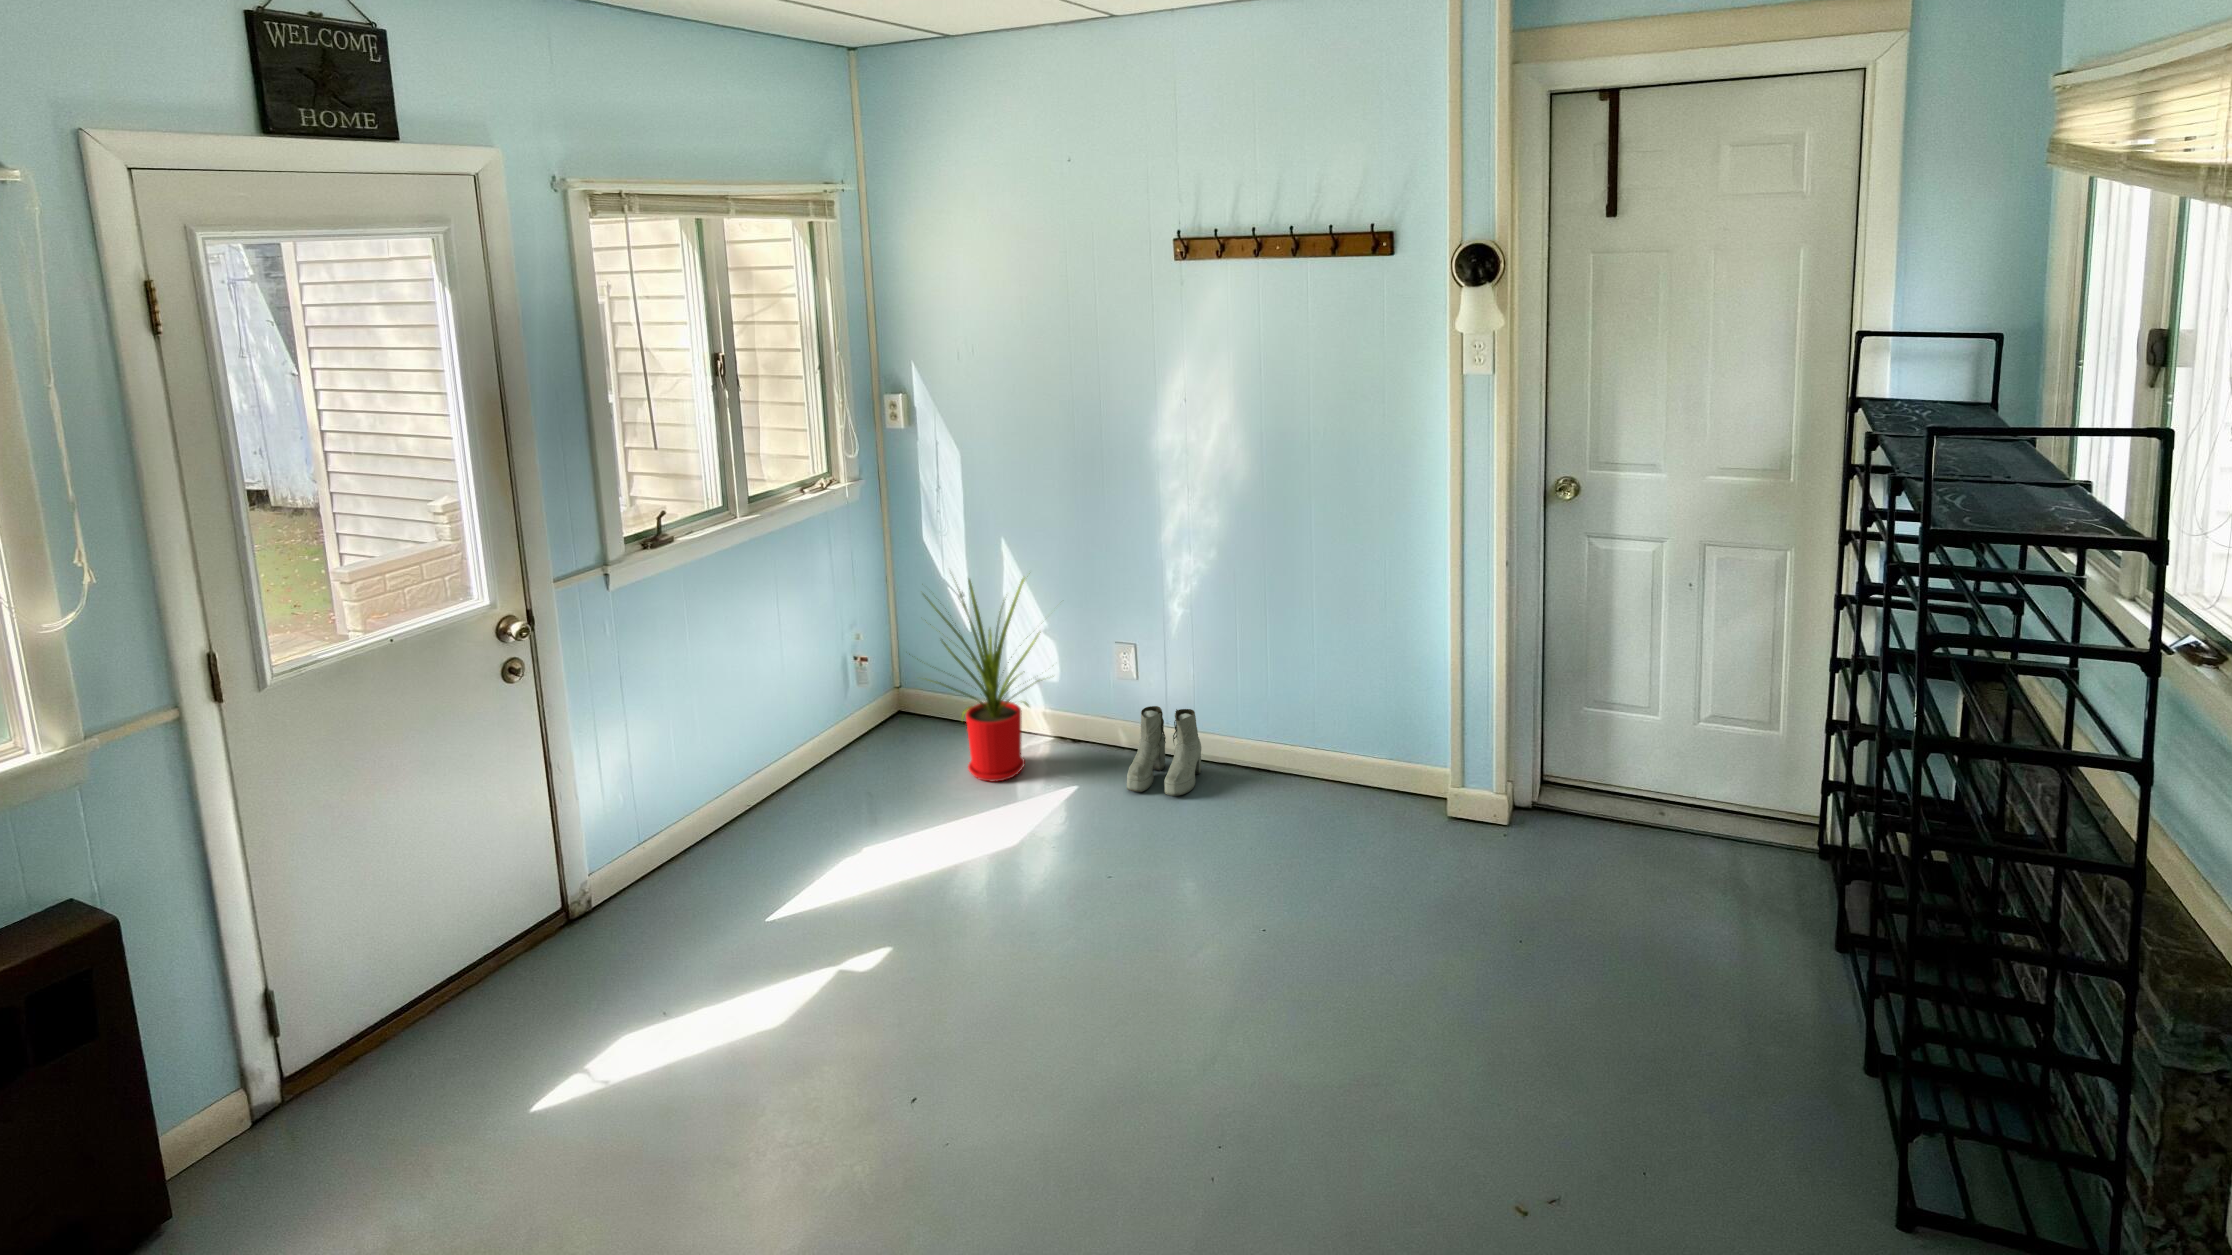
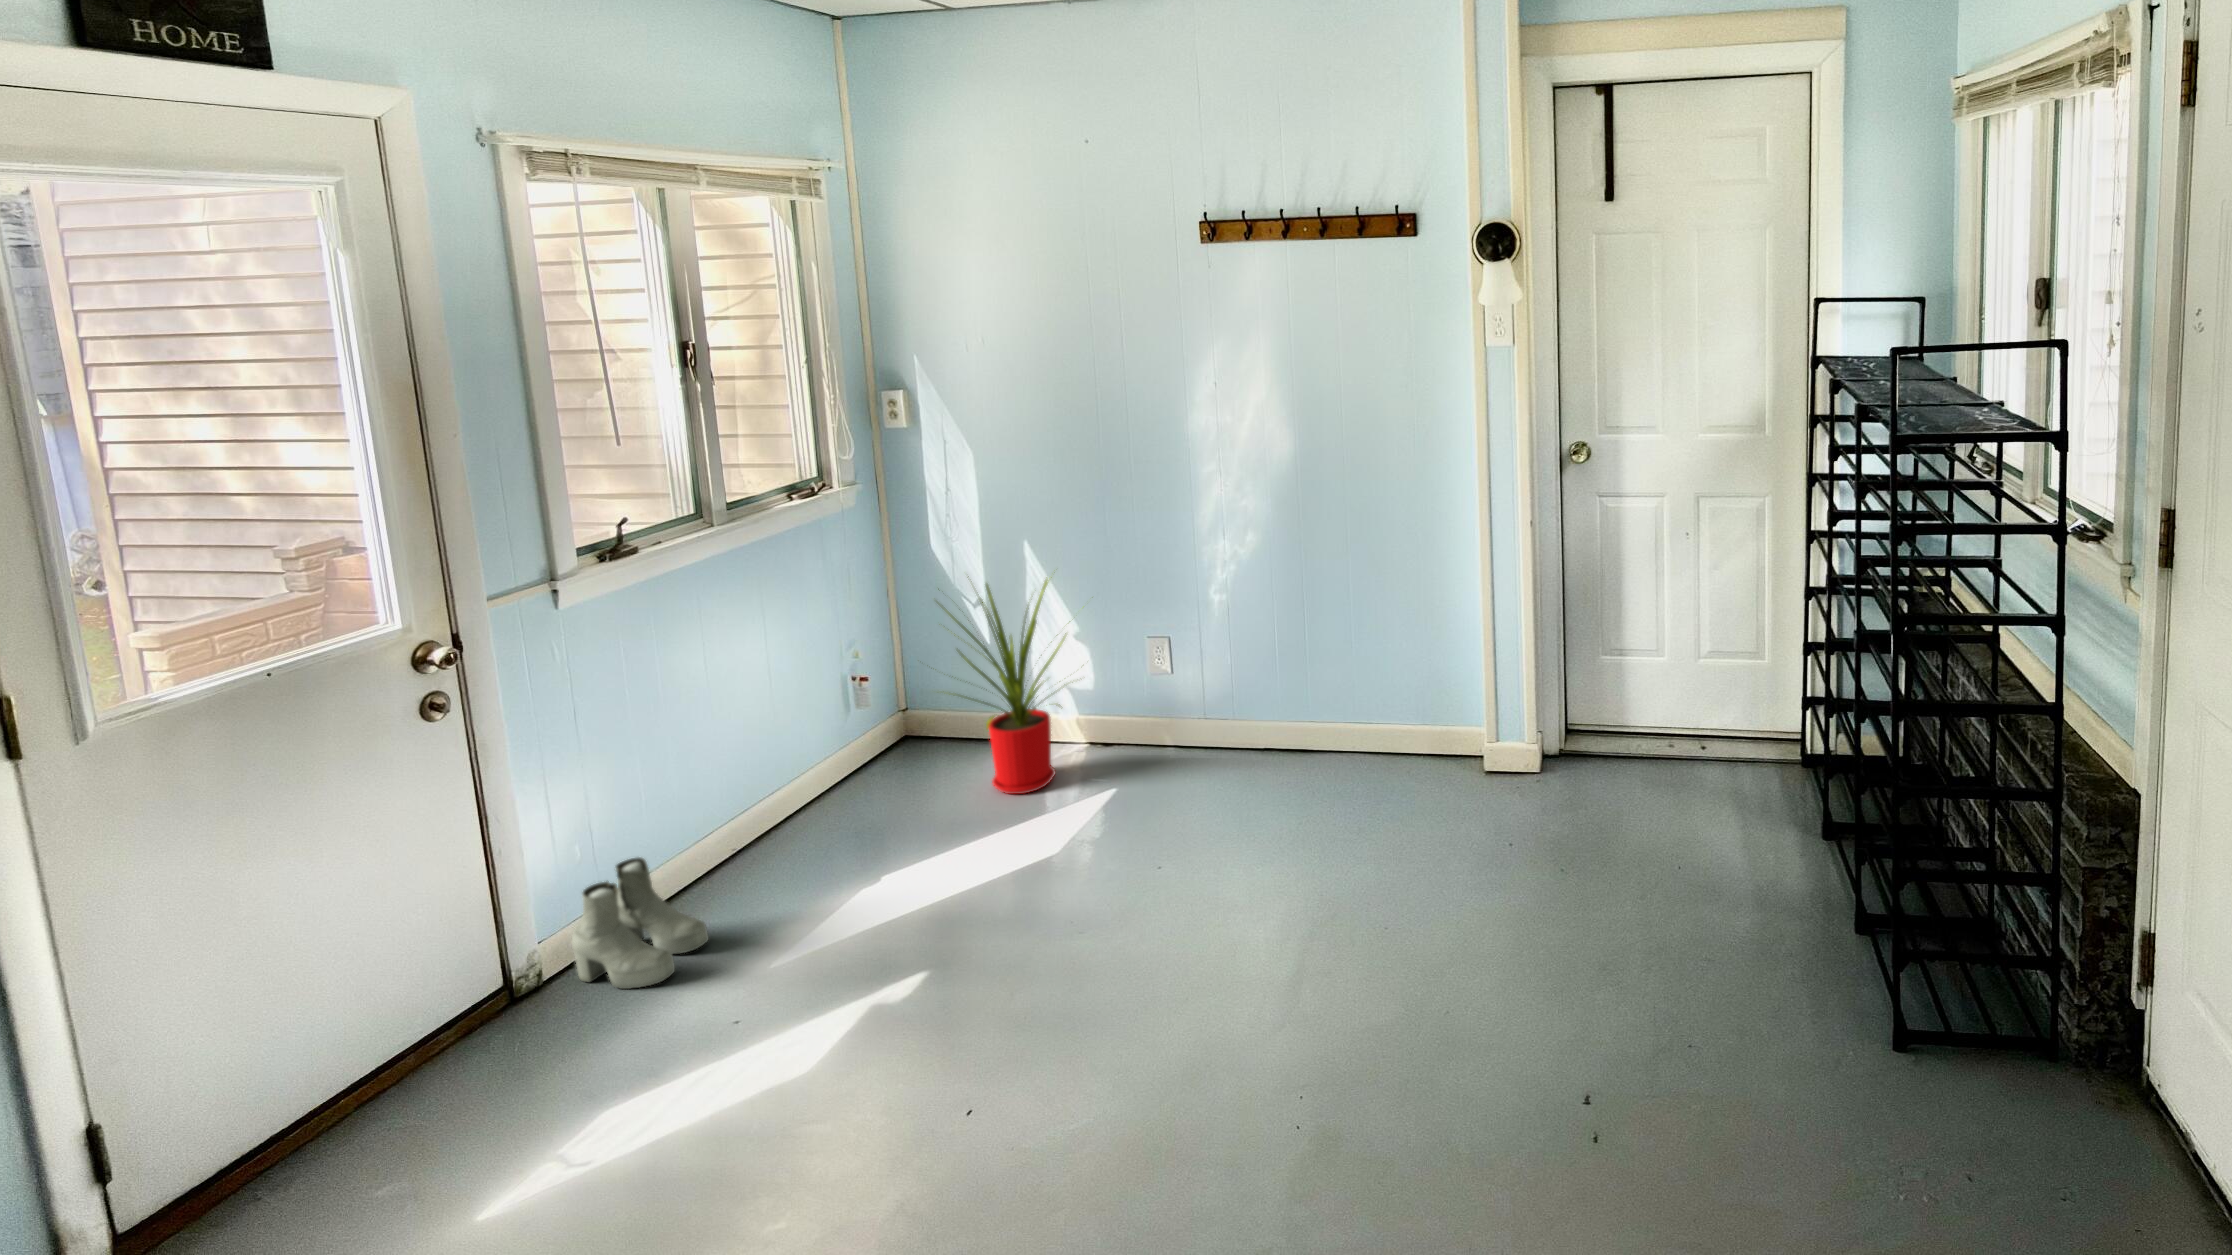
boots: present [1127,706,1201,796] -> present [572,857,708,989]

